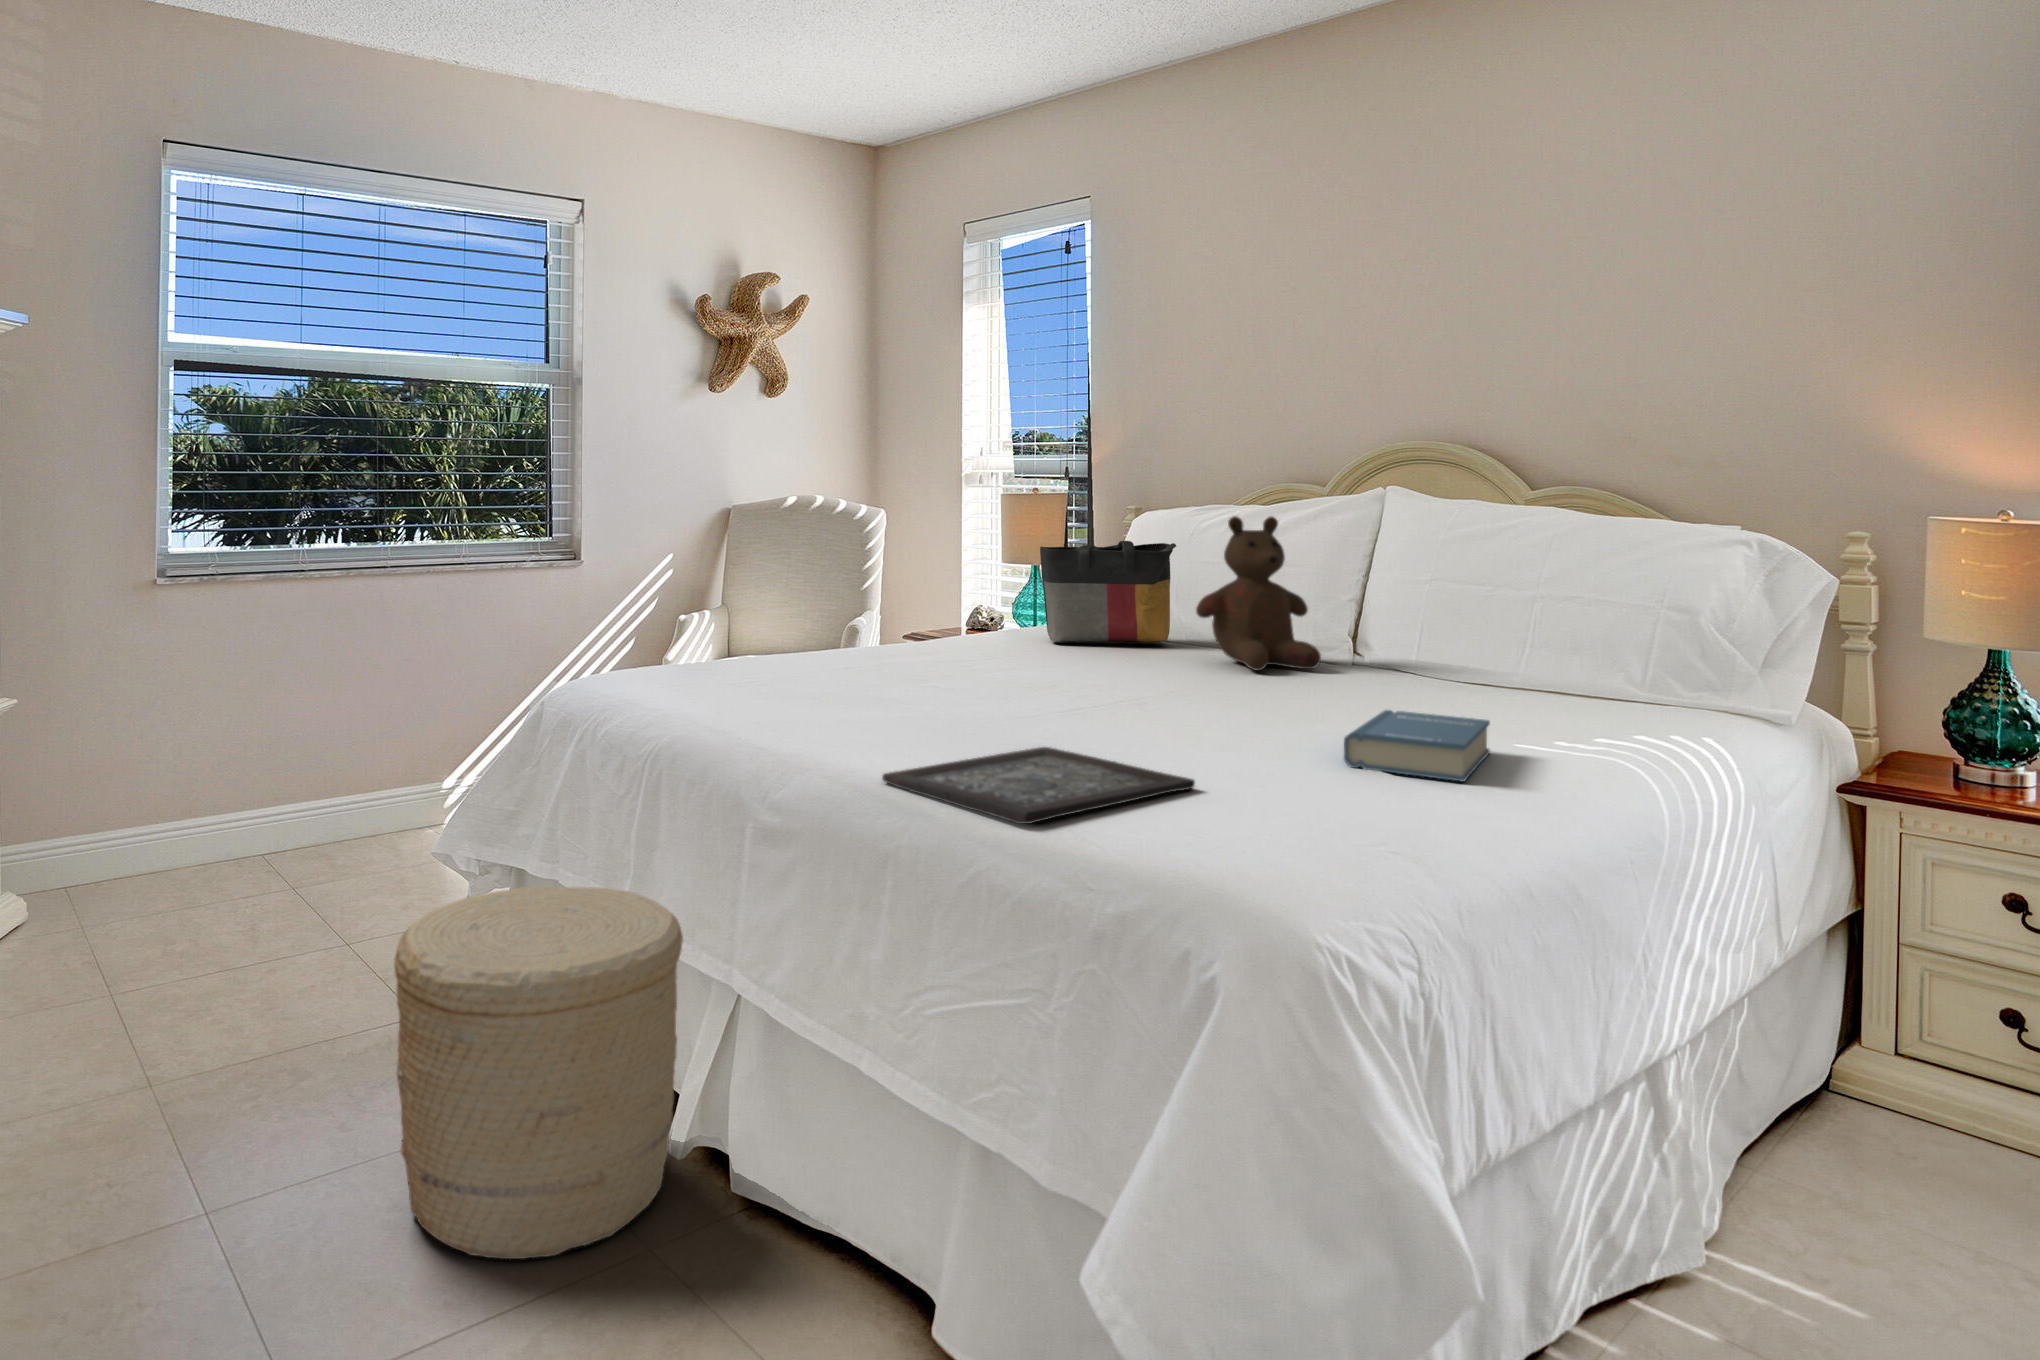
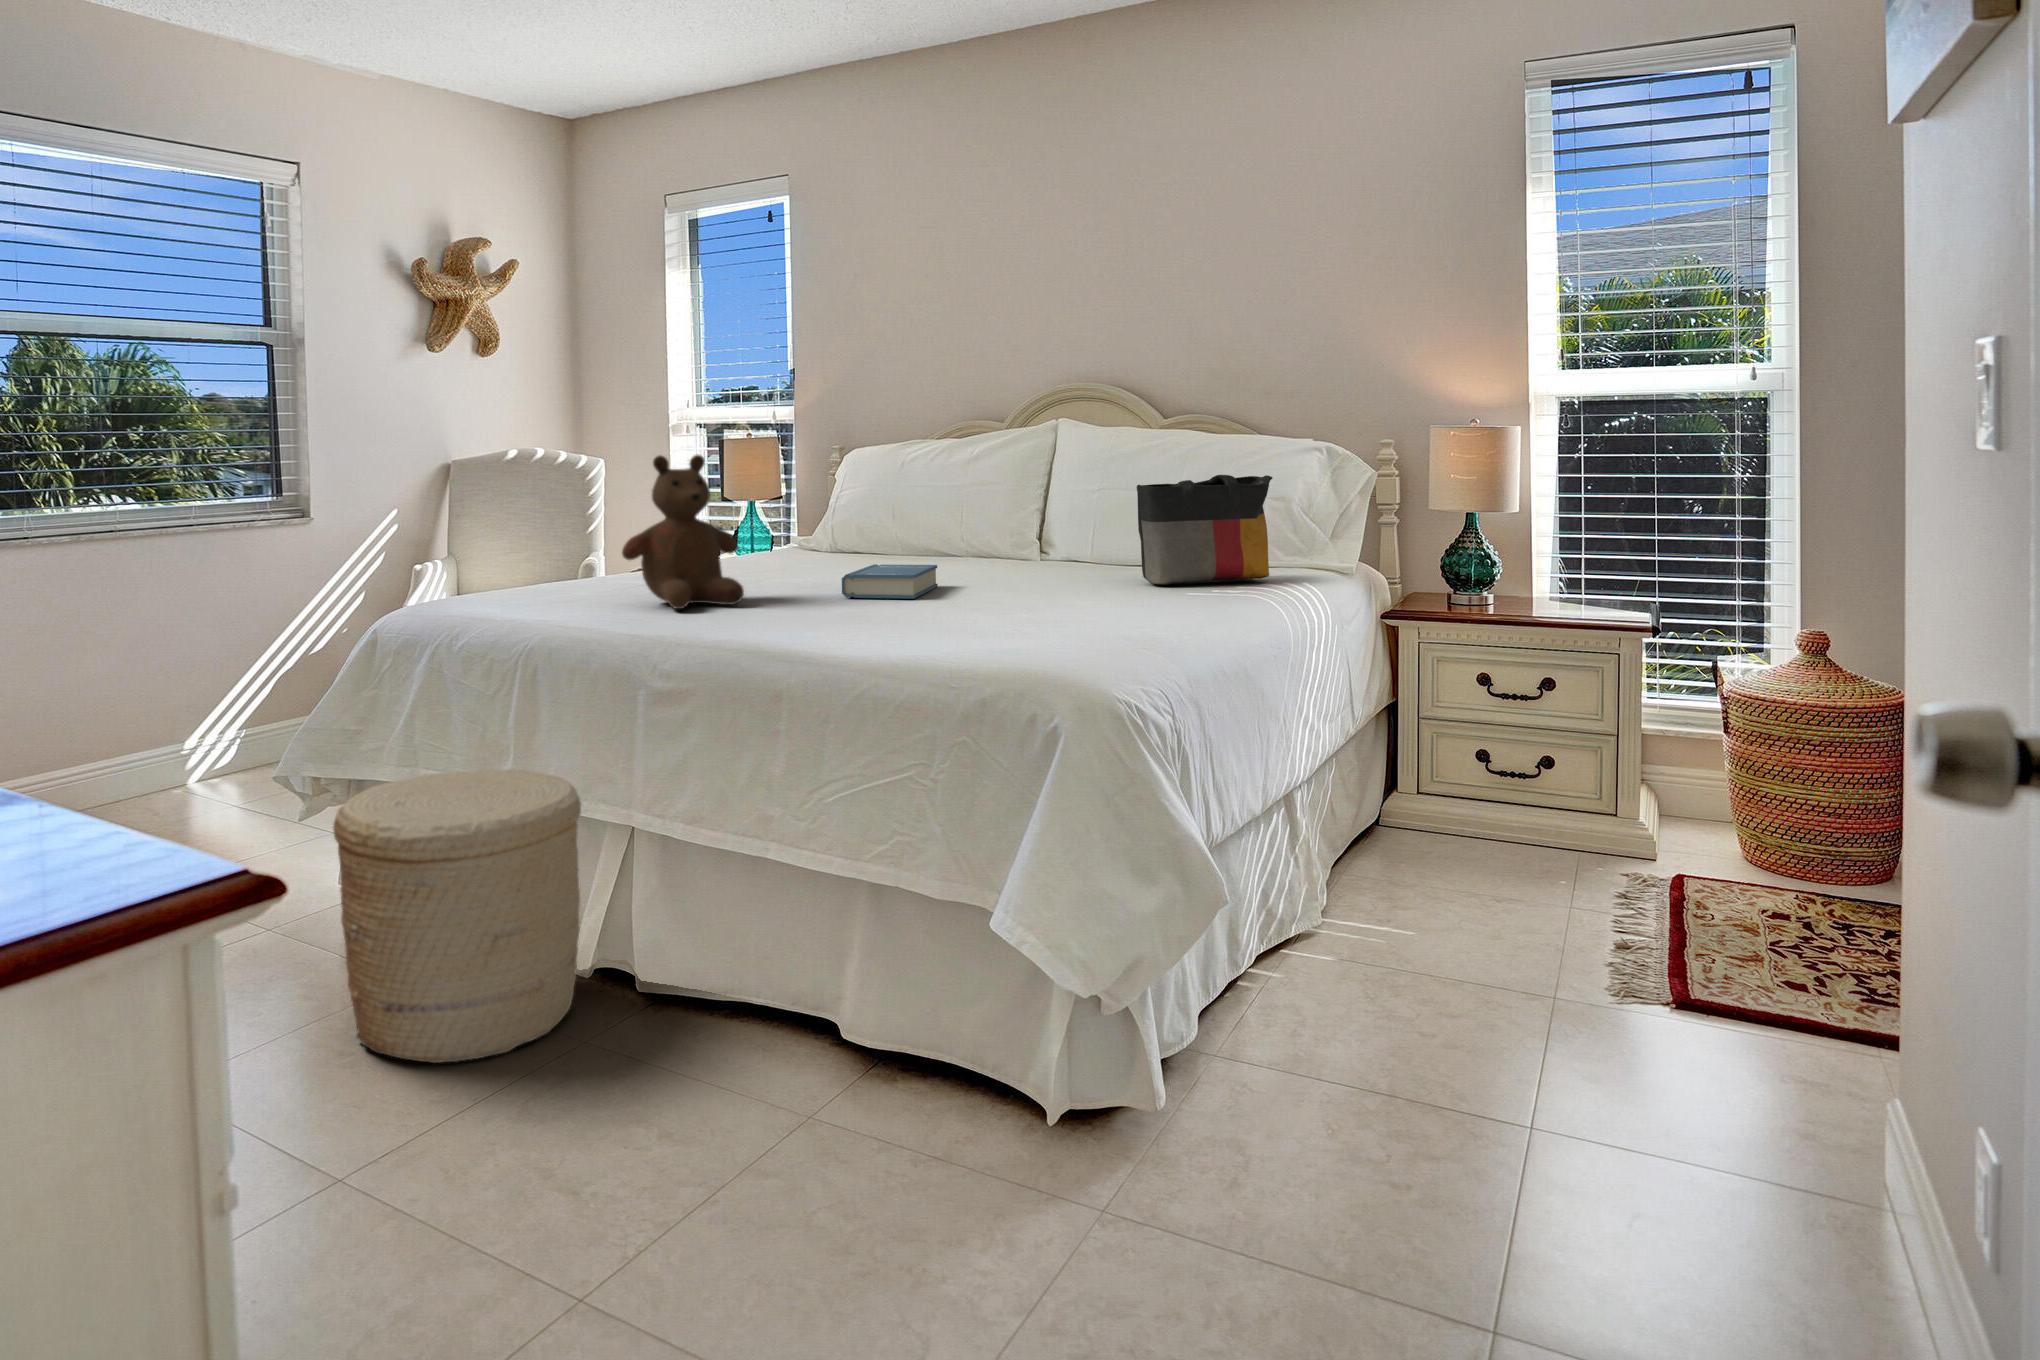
teddy bear: present [1196,516,1321,671] -> present [622,454,744,609]
tote bag: present [1040,541,1176,644] -> present [1137,475,1272,584]
hardback book: present [1344,710,1490,781] -> present [842,564,938,599]
tray: present [882,747,1195,824] -> none [762,616,991,656]

